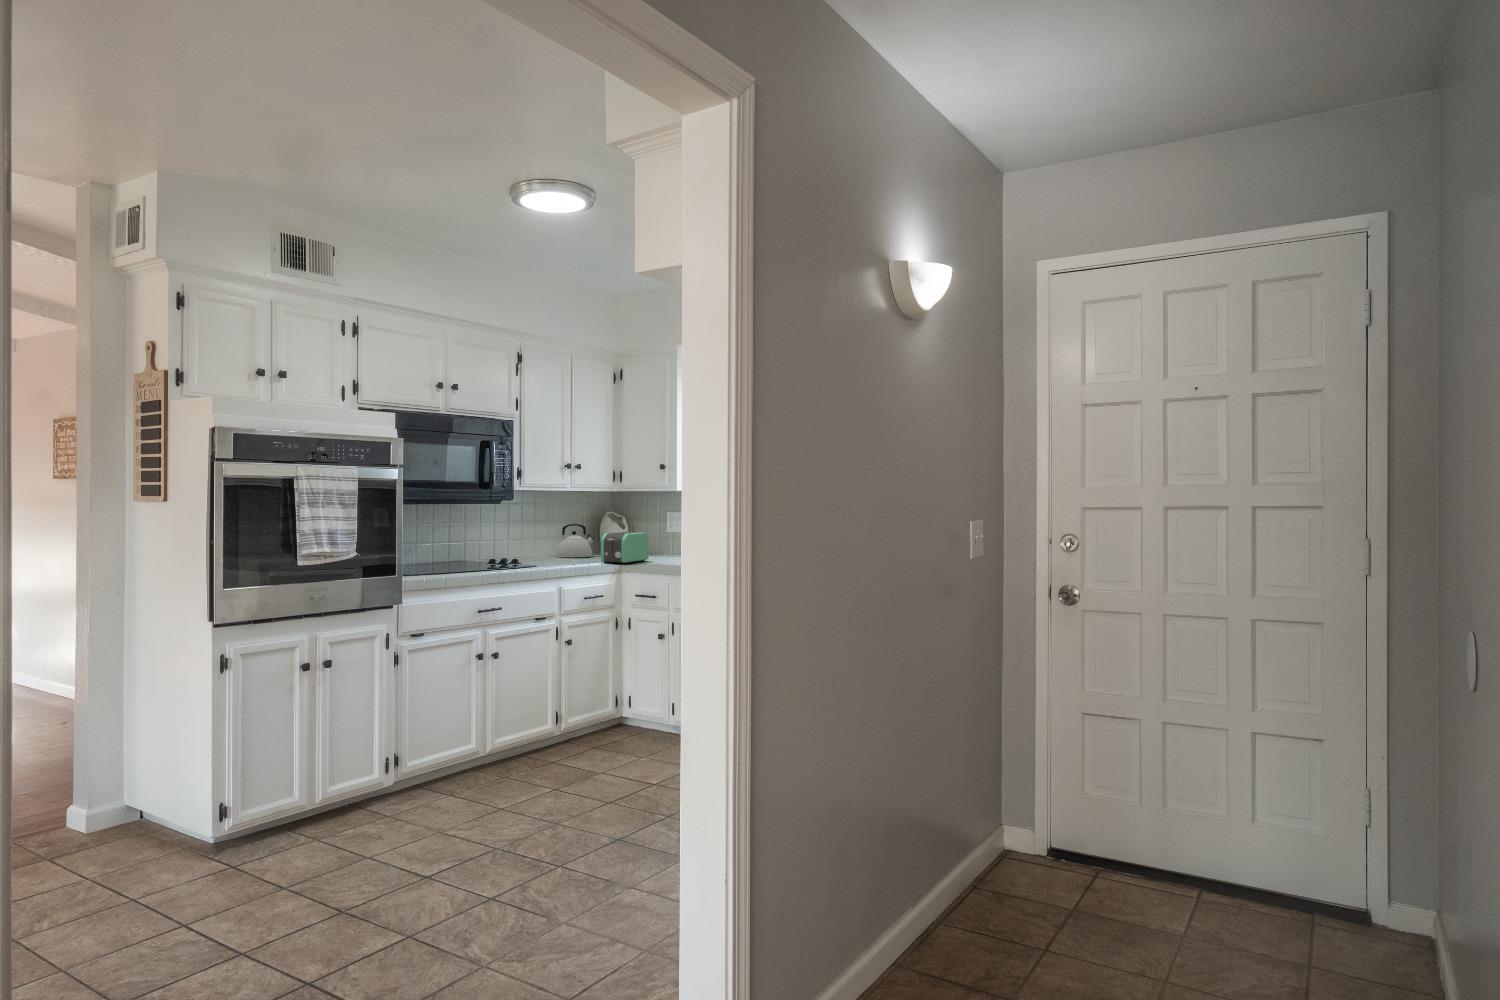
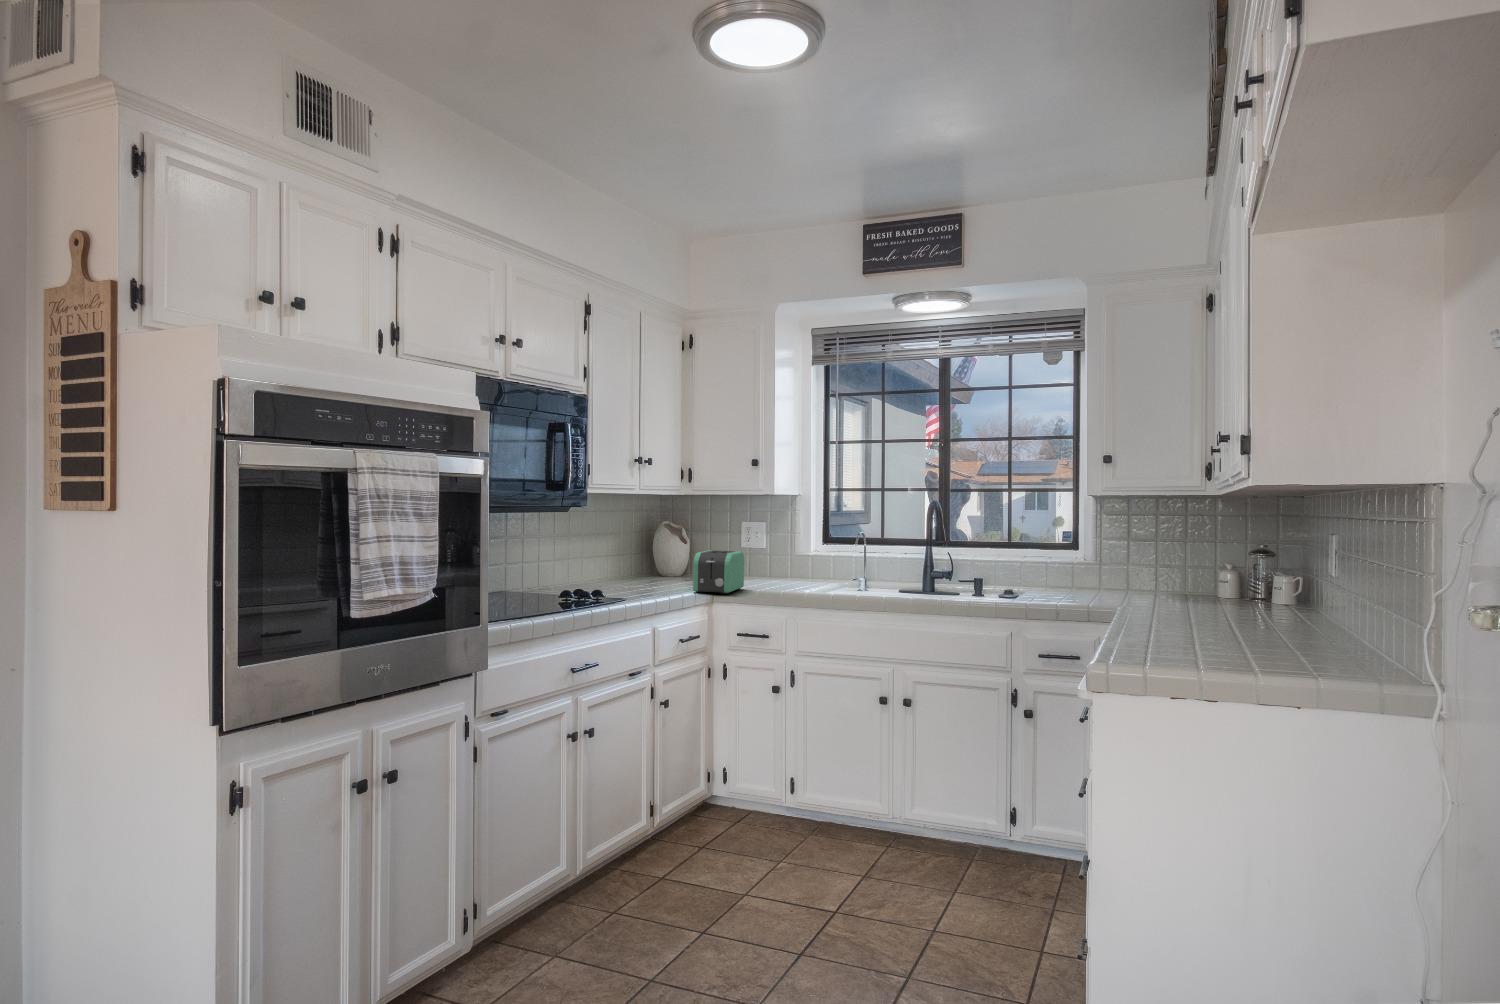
kettle: present [556,524,594,557] -> none [612,538,661,583]

